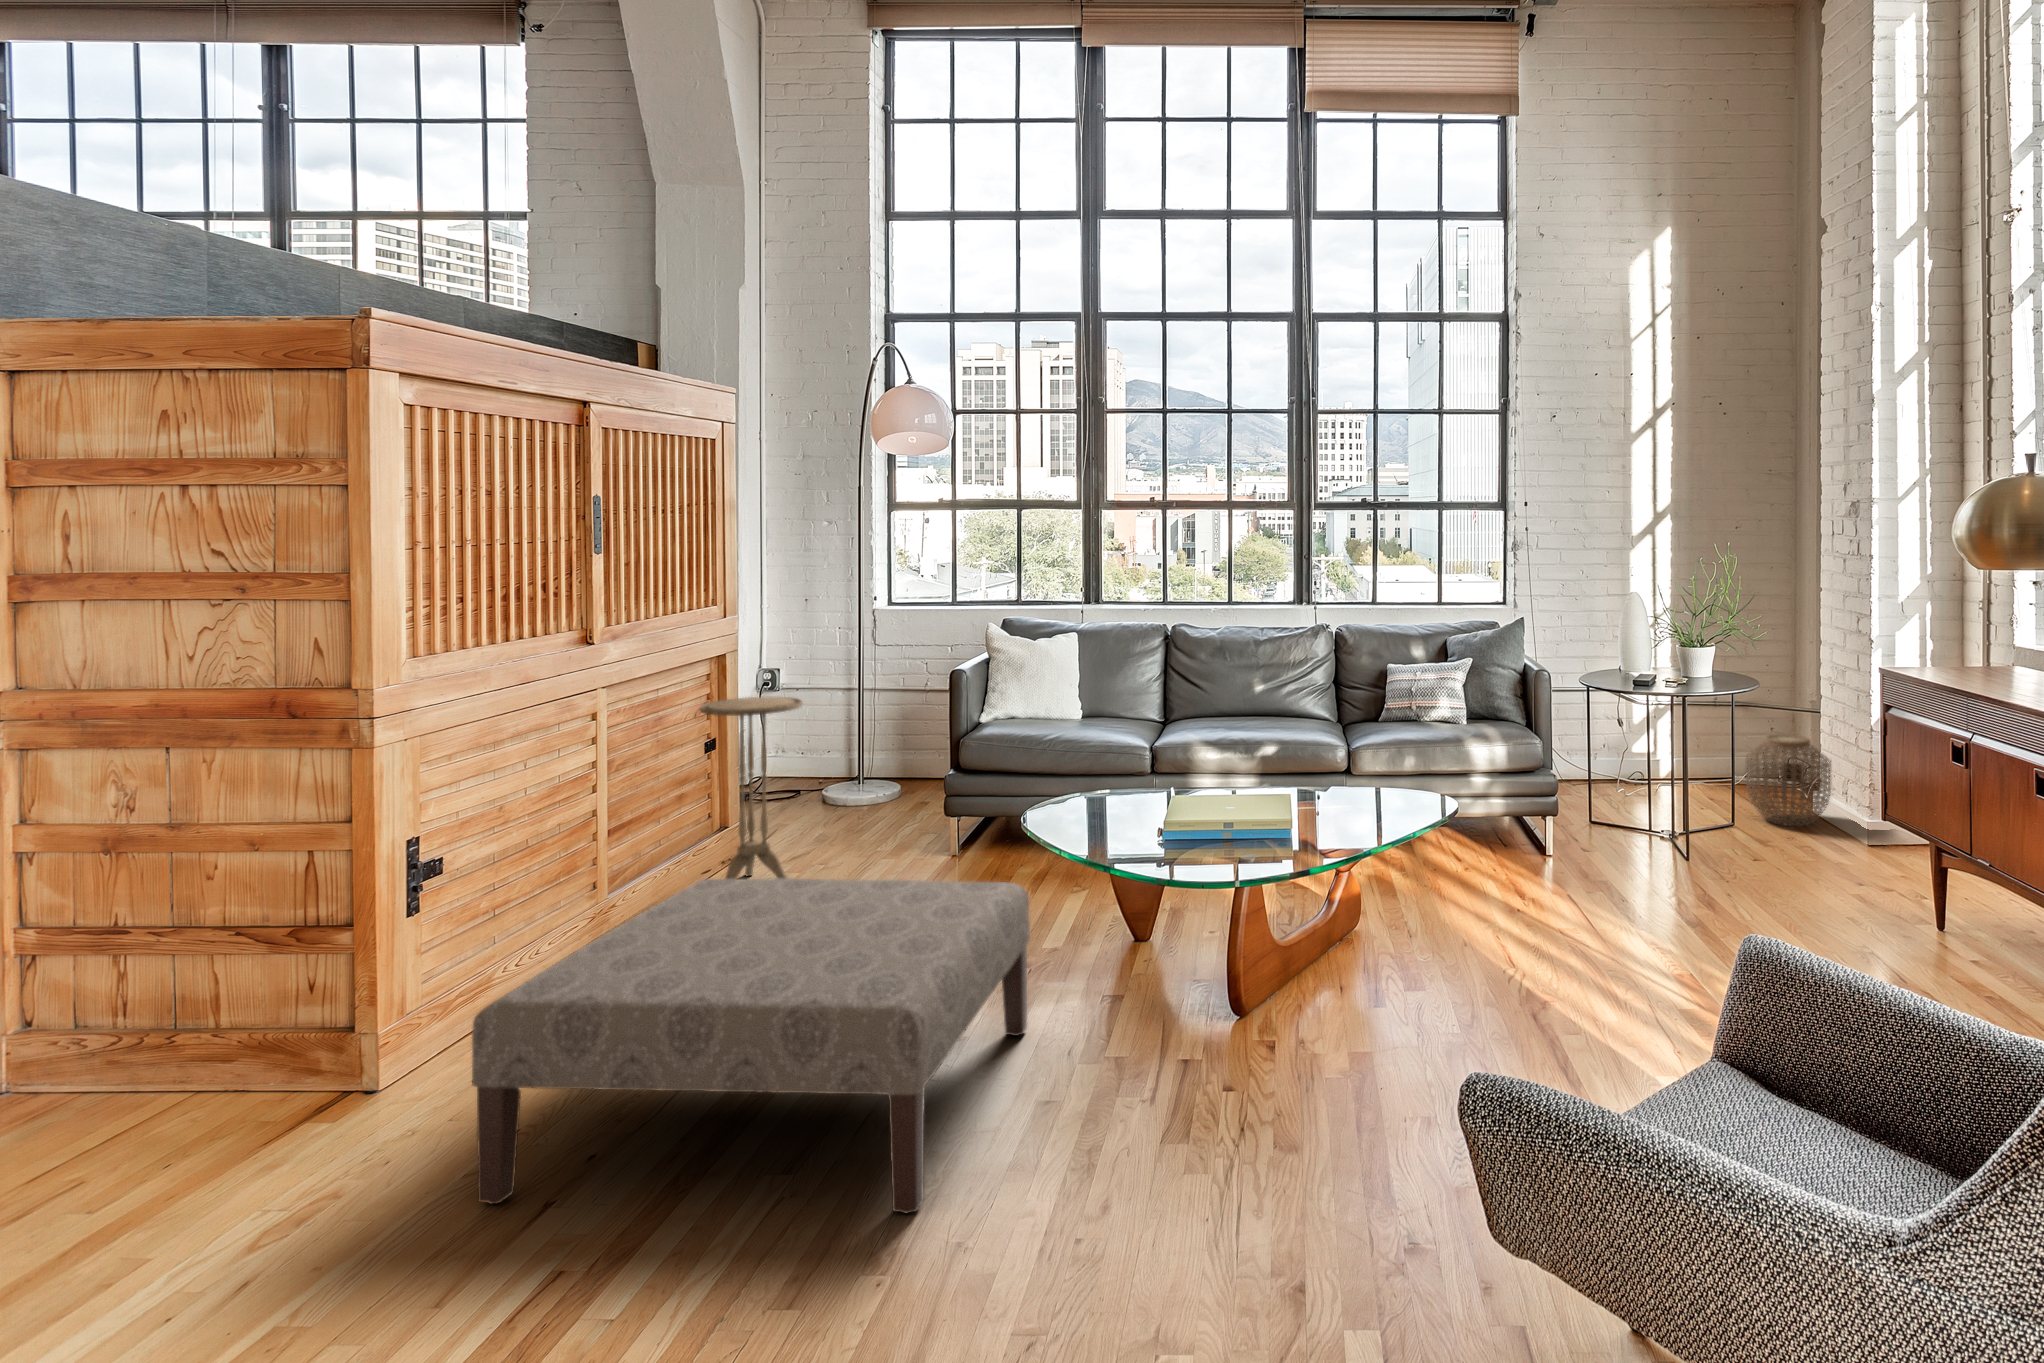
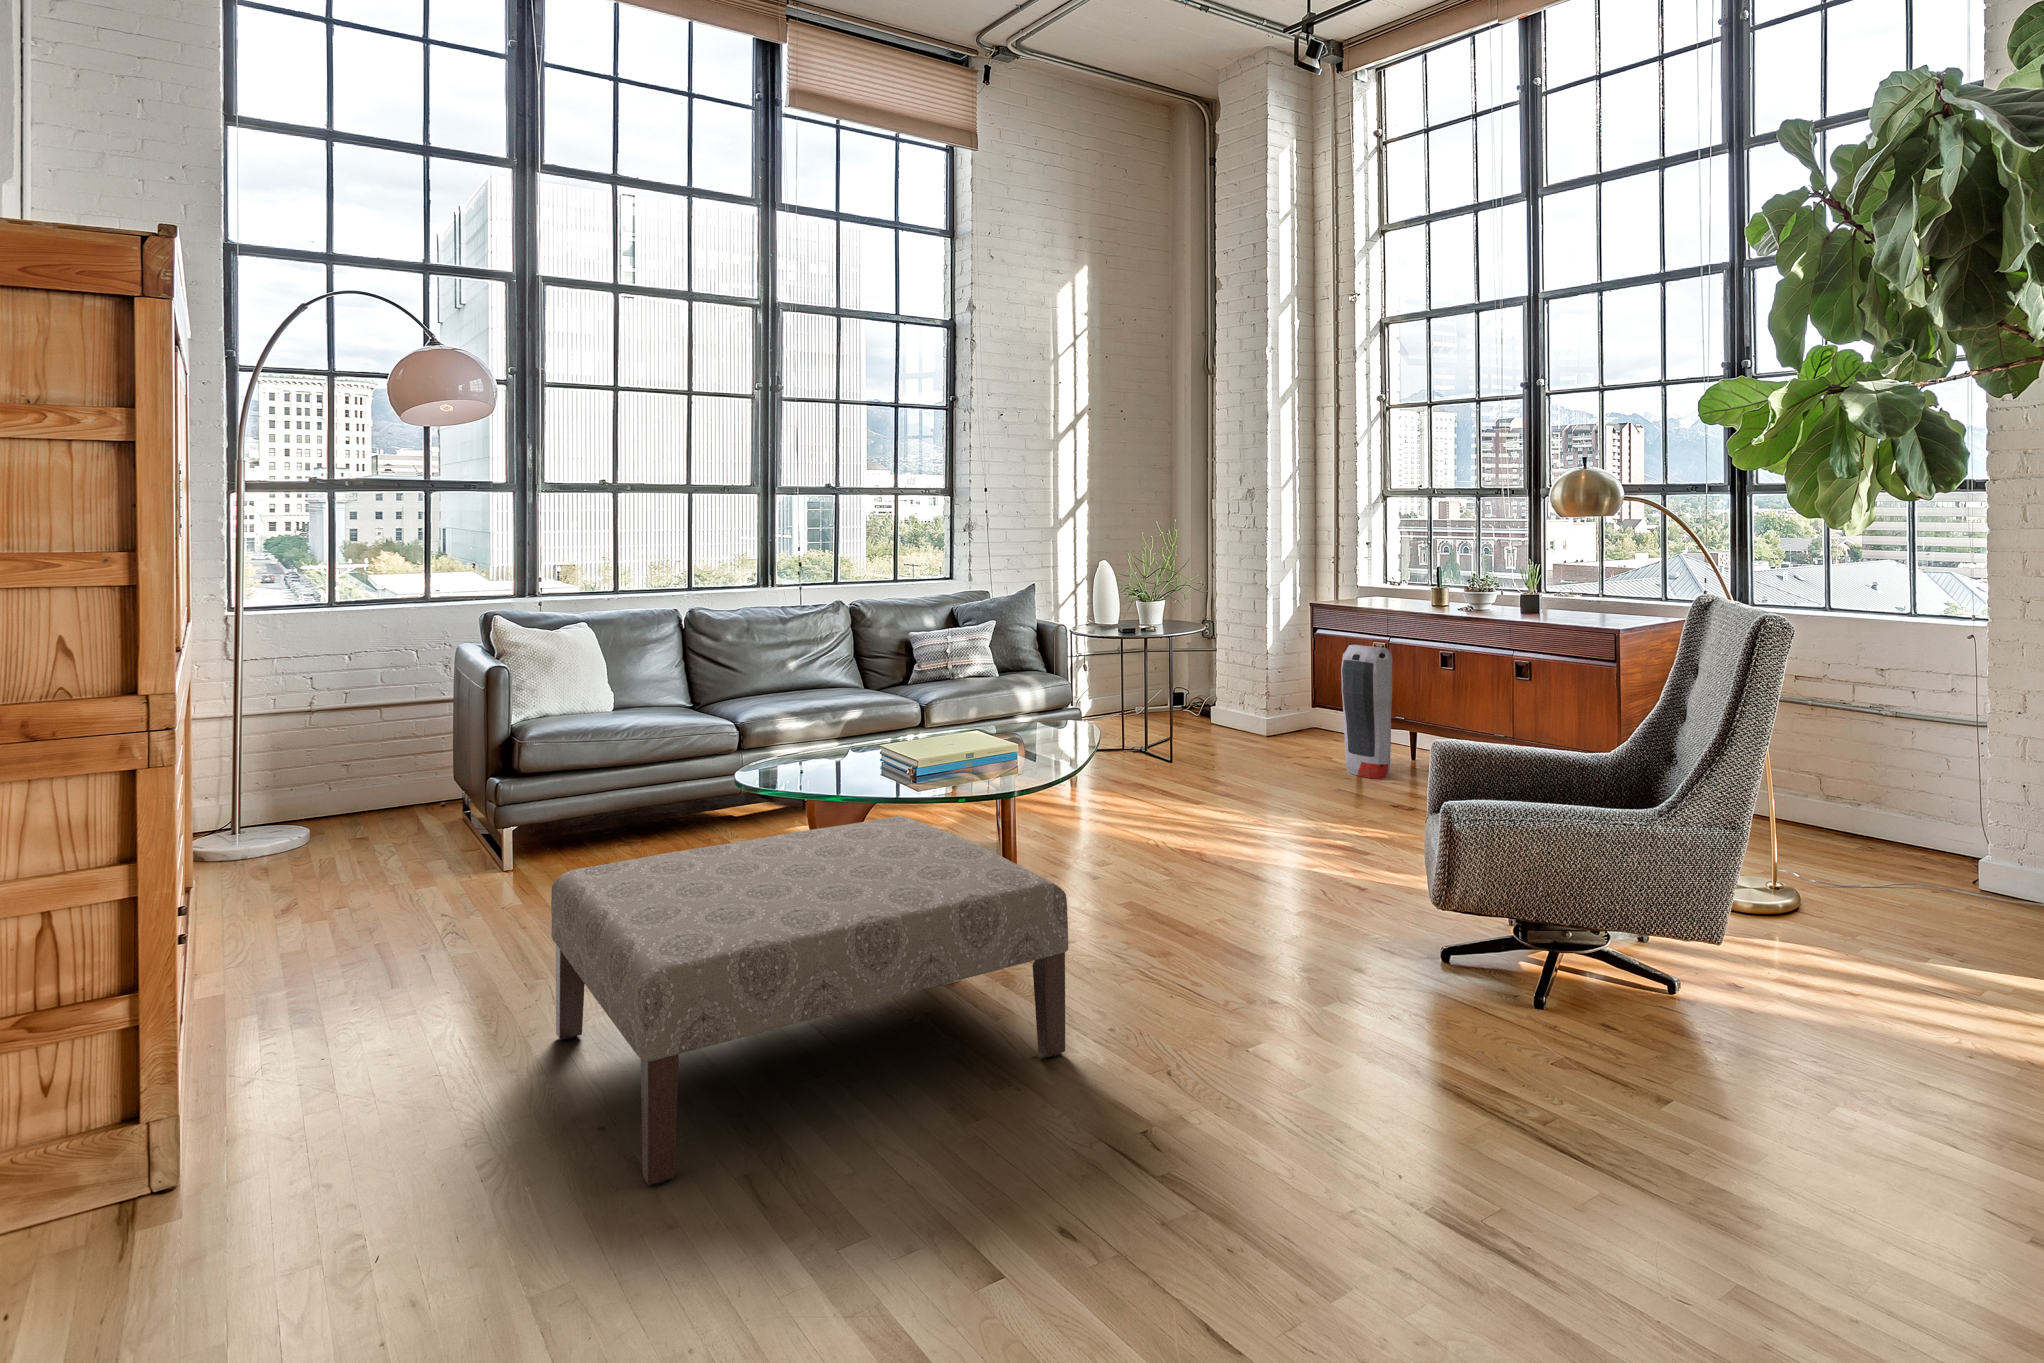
side table: present [699,697,803,879] -> none [222,708,373,958]
woven basket: present [1746,735,1831,826] -> none [1175,666,1235,734]
air purifier: none [1870,737,1937,945] -> present [1341,645,1392,779]

